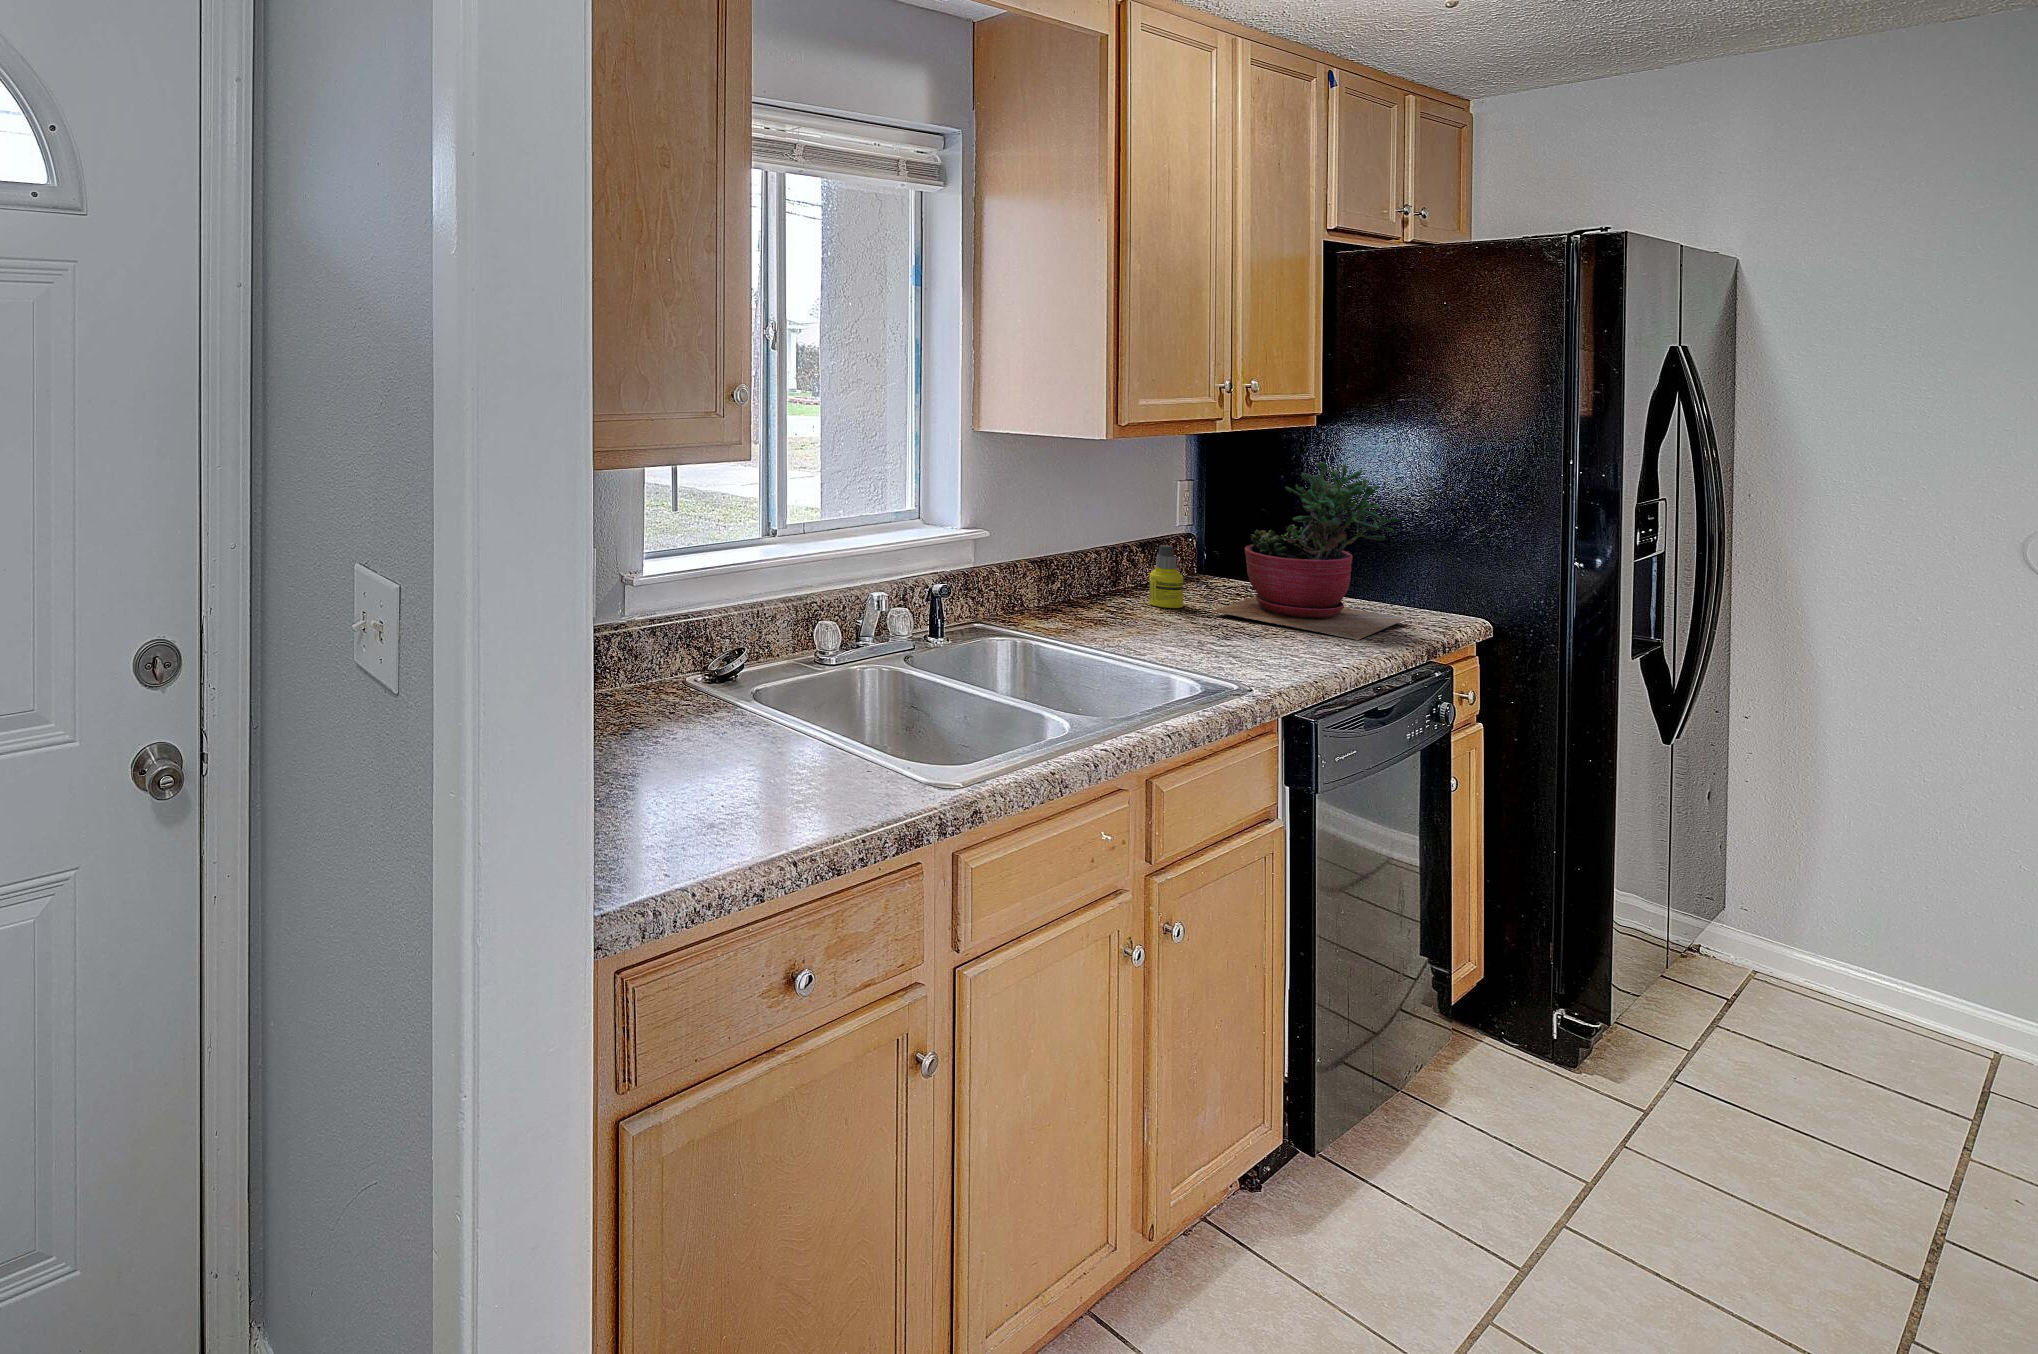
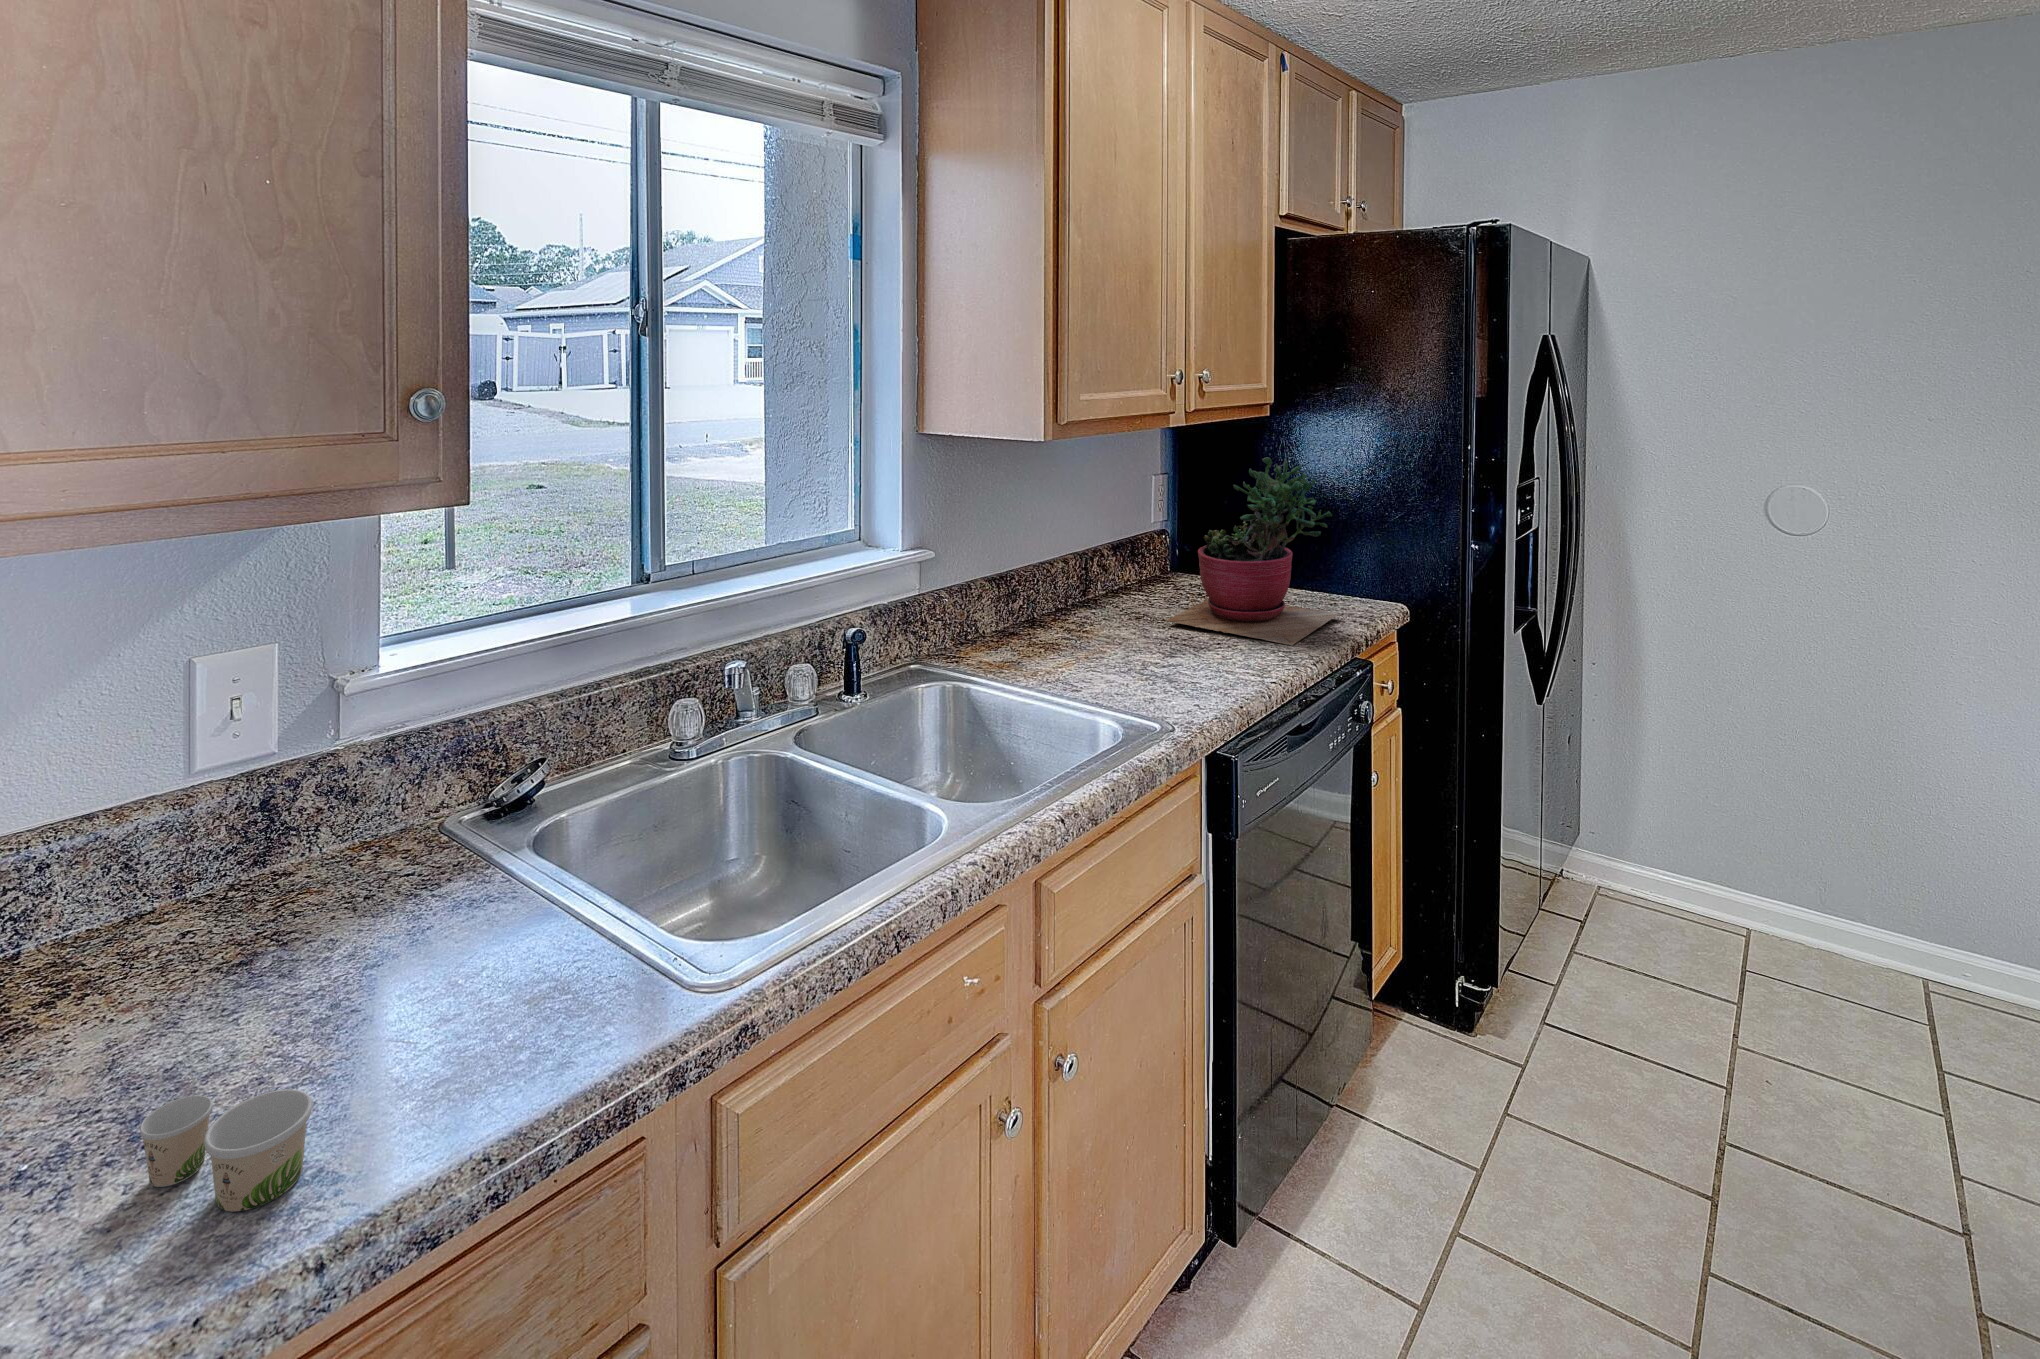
bottle: present [1150,545,1183,608] -> none [1111,550,1142,619]
paper cup: none [661,776,754,833] -> present [140,1089,312,1211]

